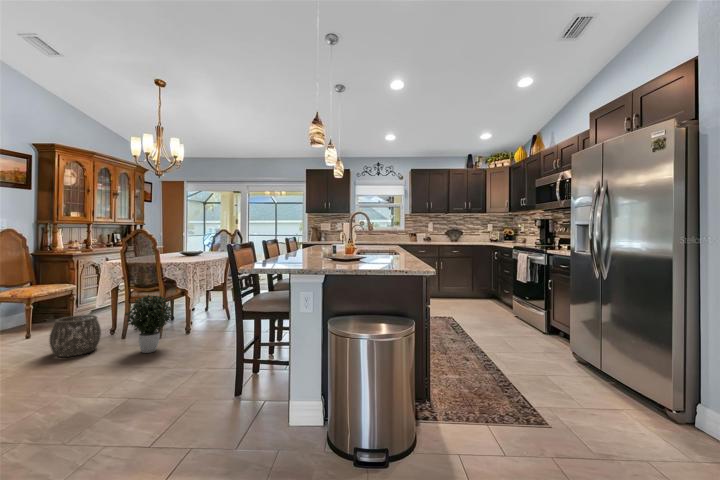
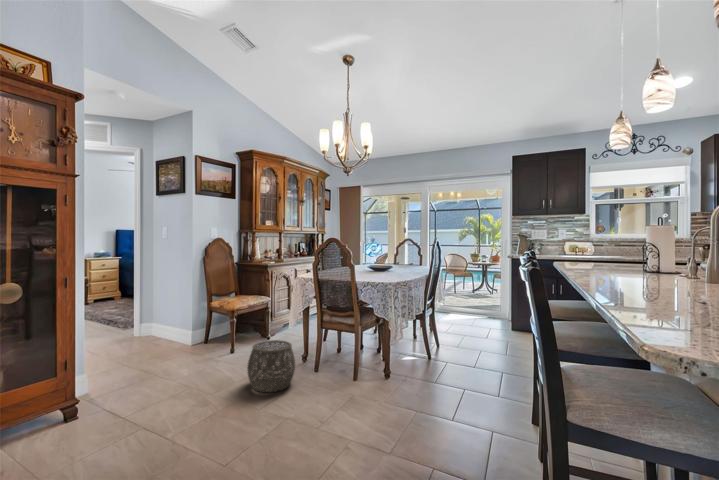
potted plant: present [125,295,172,353] -> none [321,325,375,404]

